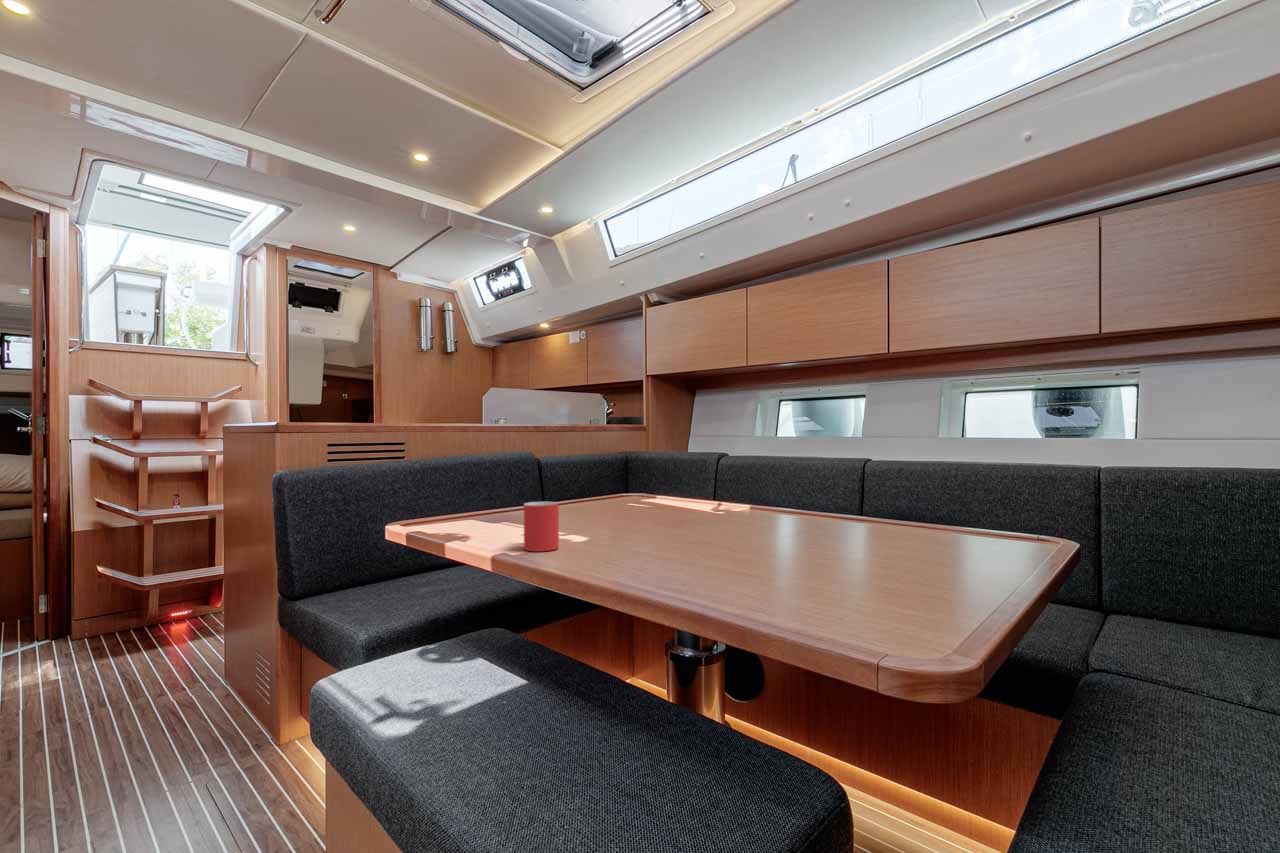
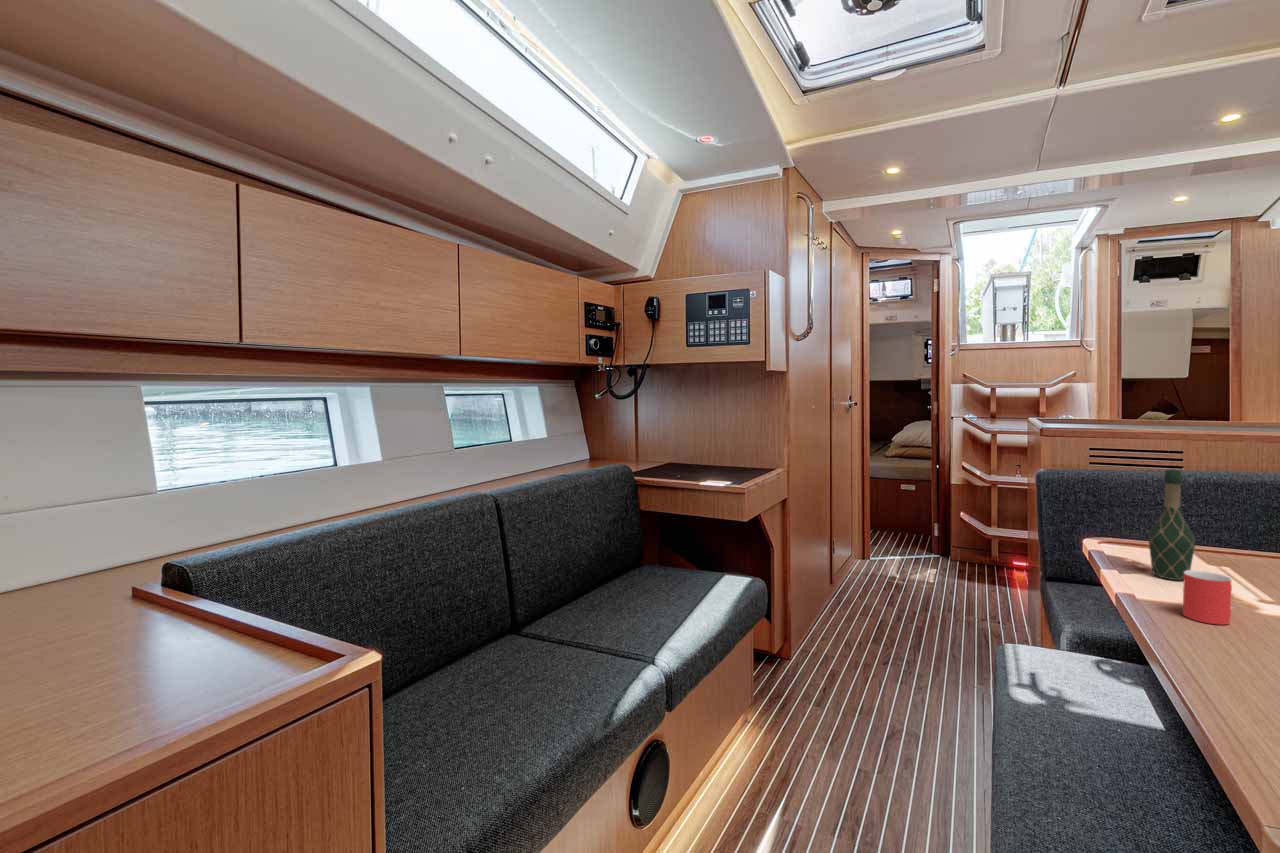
wine bottle: none [449,418,487,533] -> present [1148,469,1195,580]

